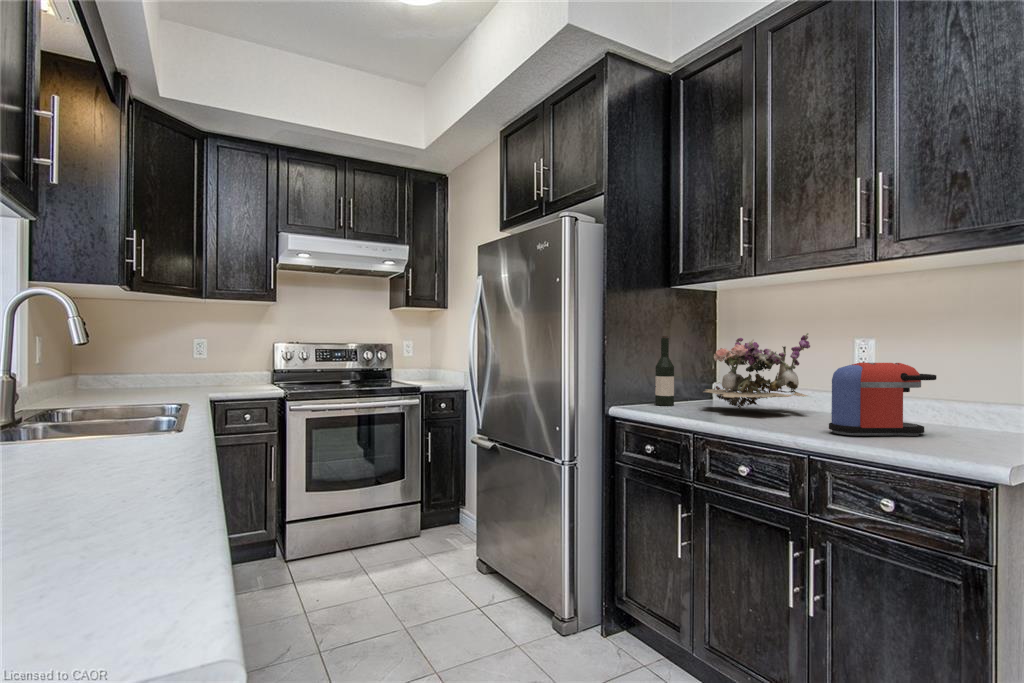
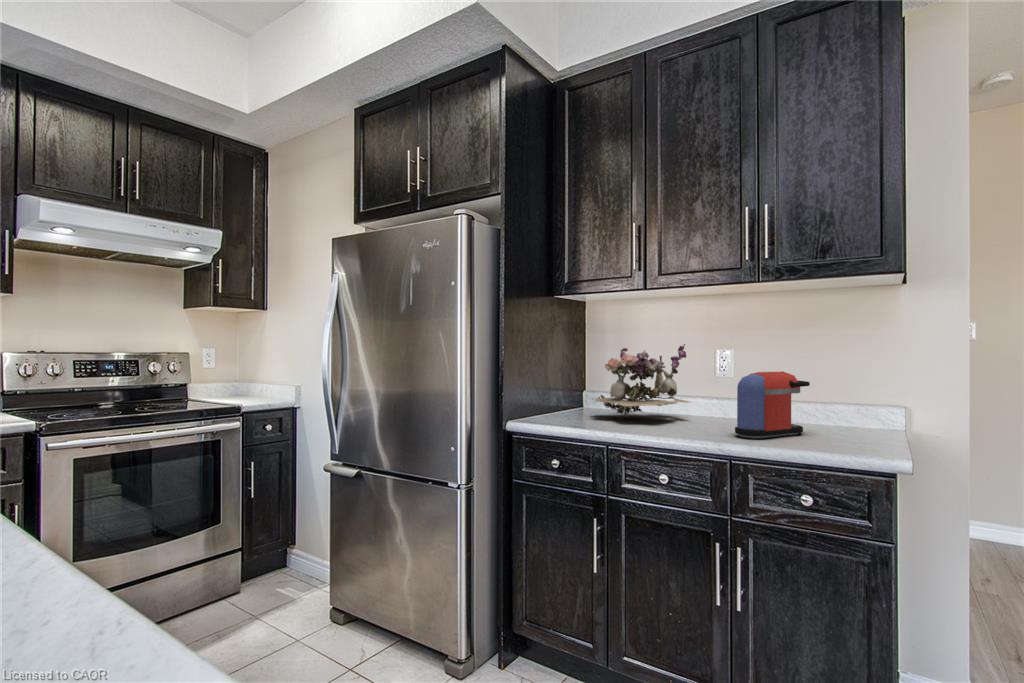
wine bottle: present [655,336,674,406] -> none [542,346,561,416]

